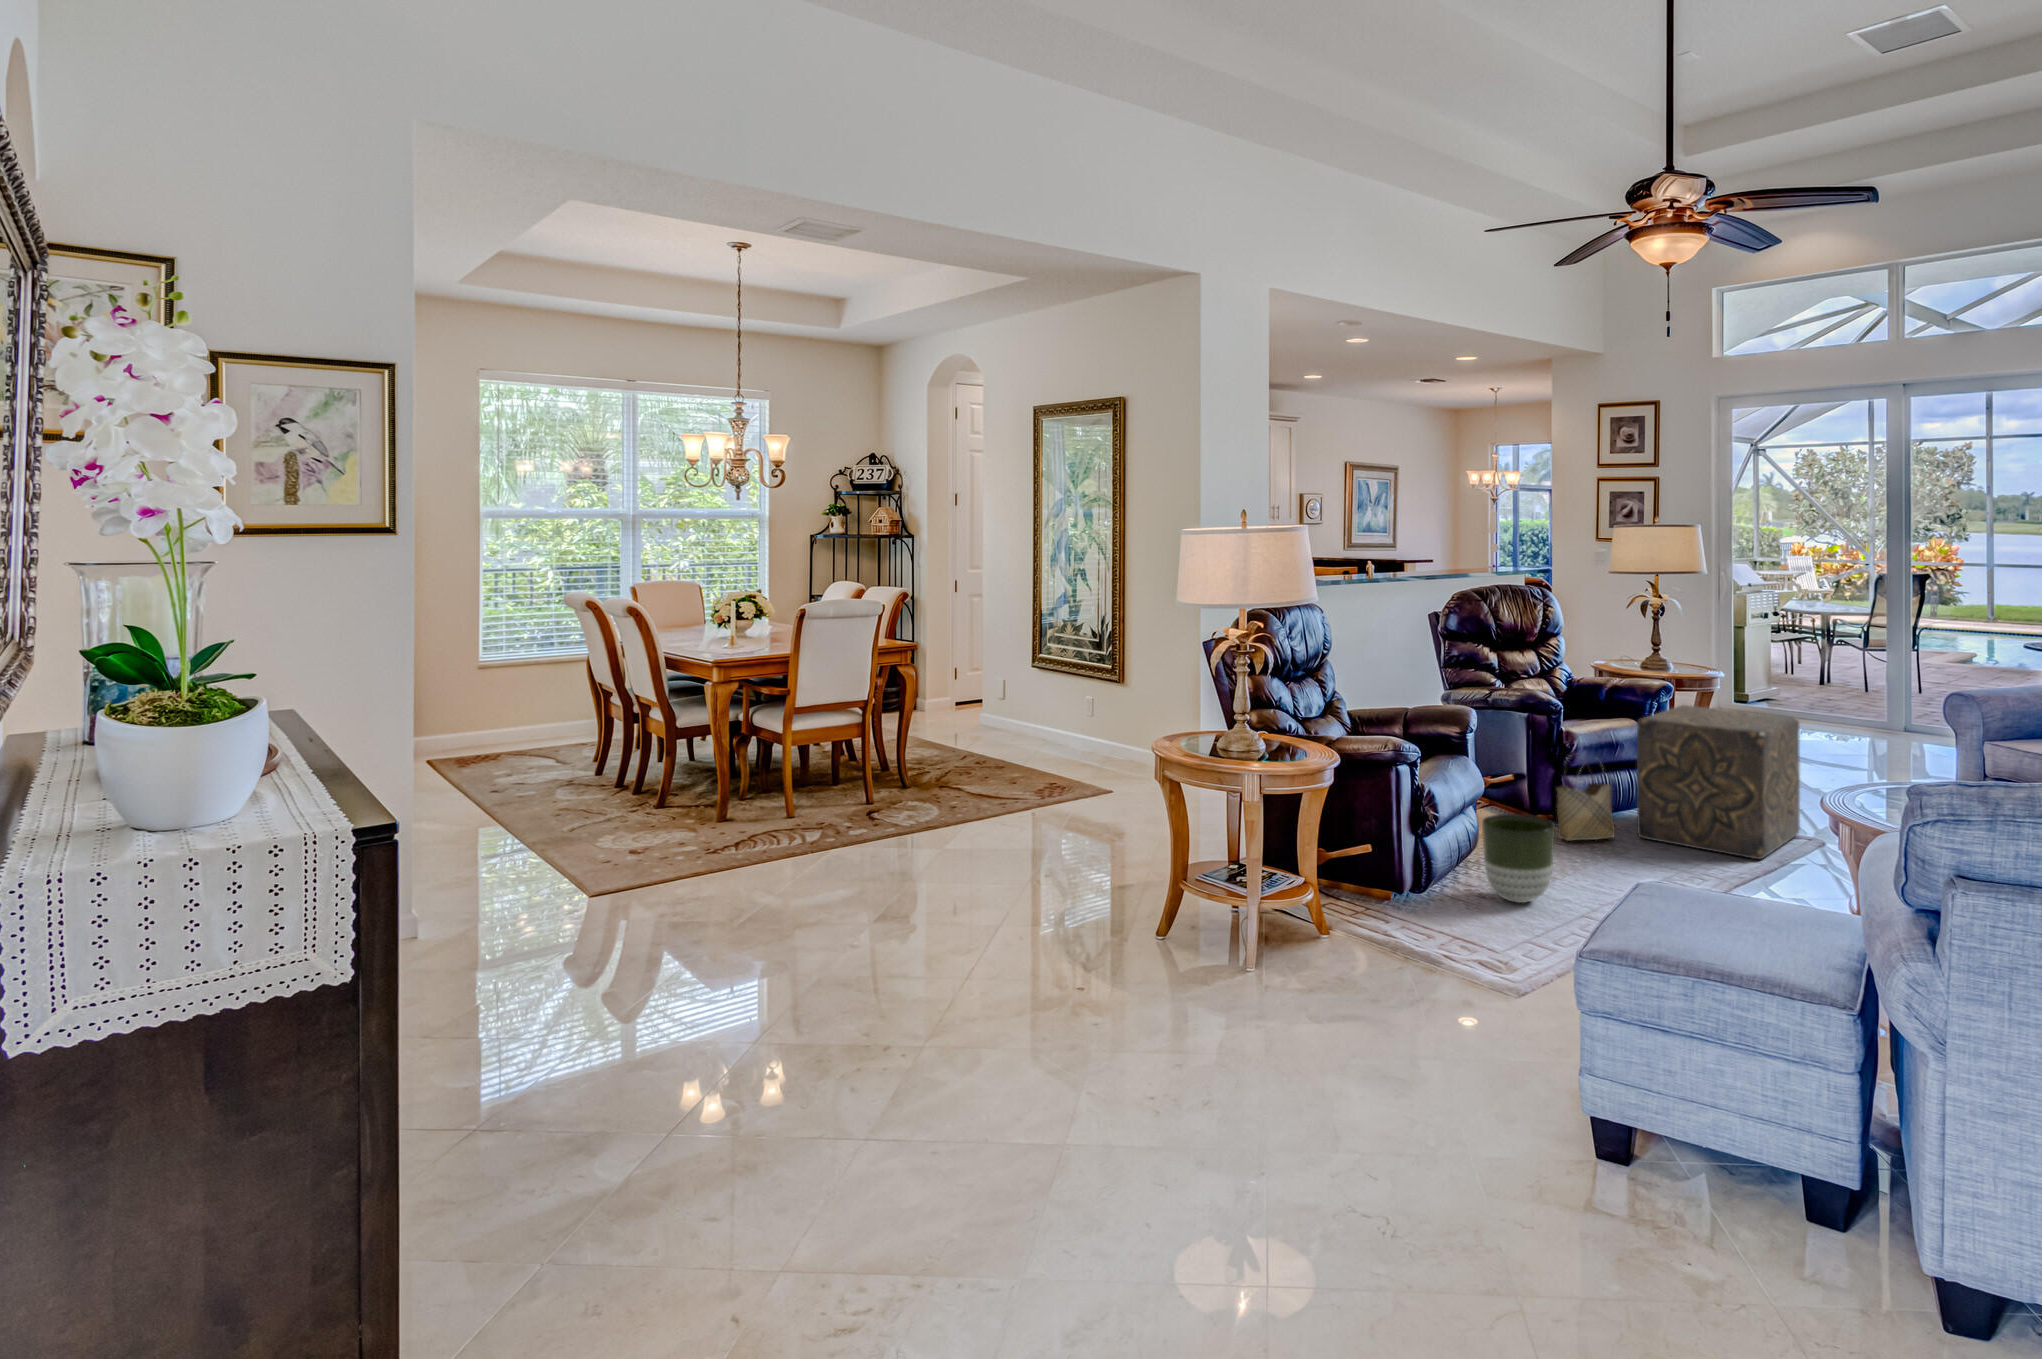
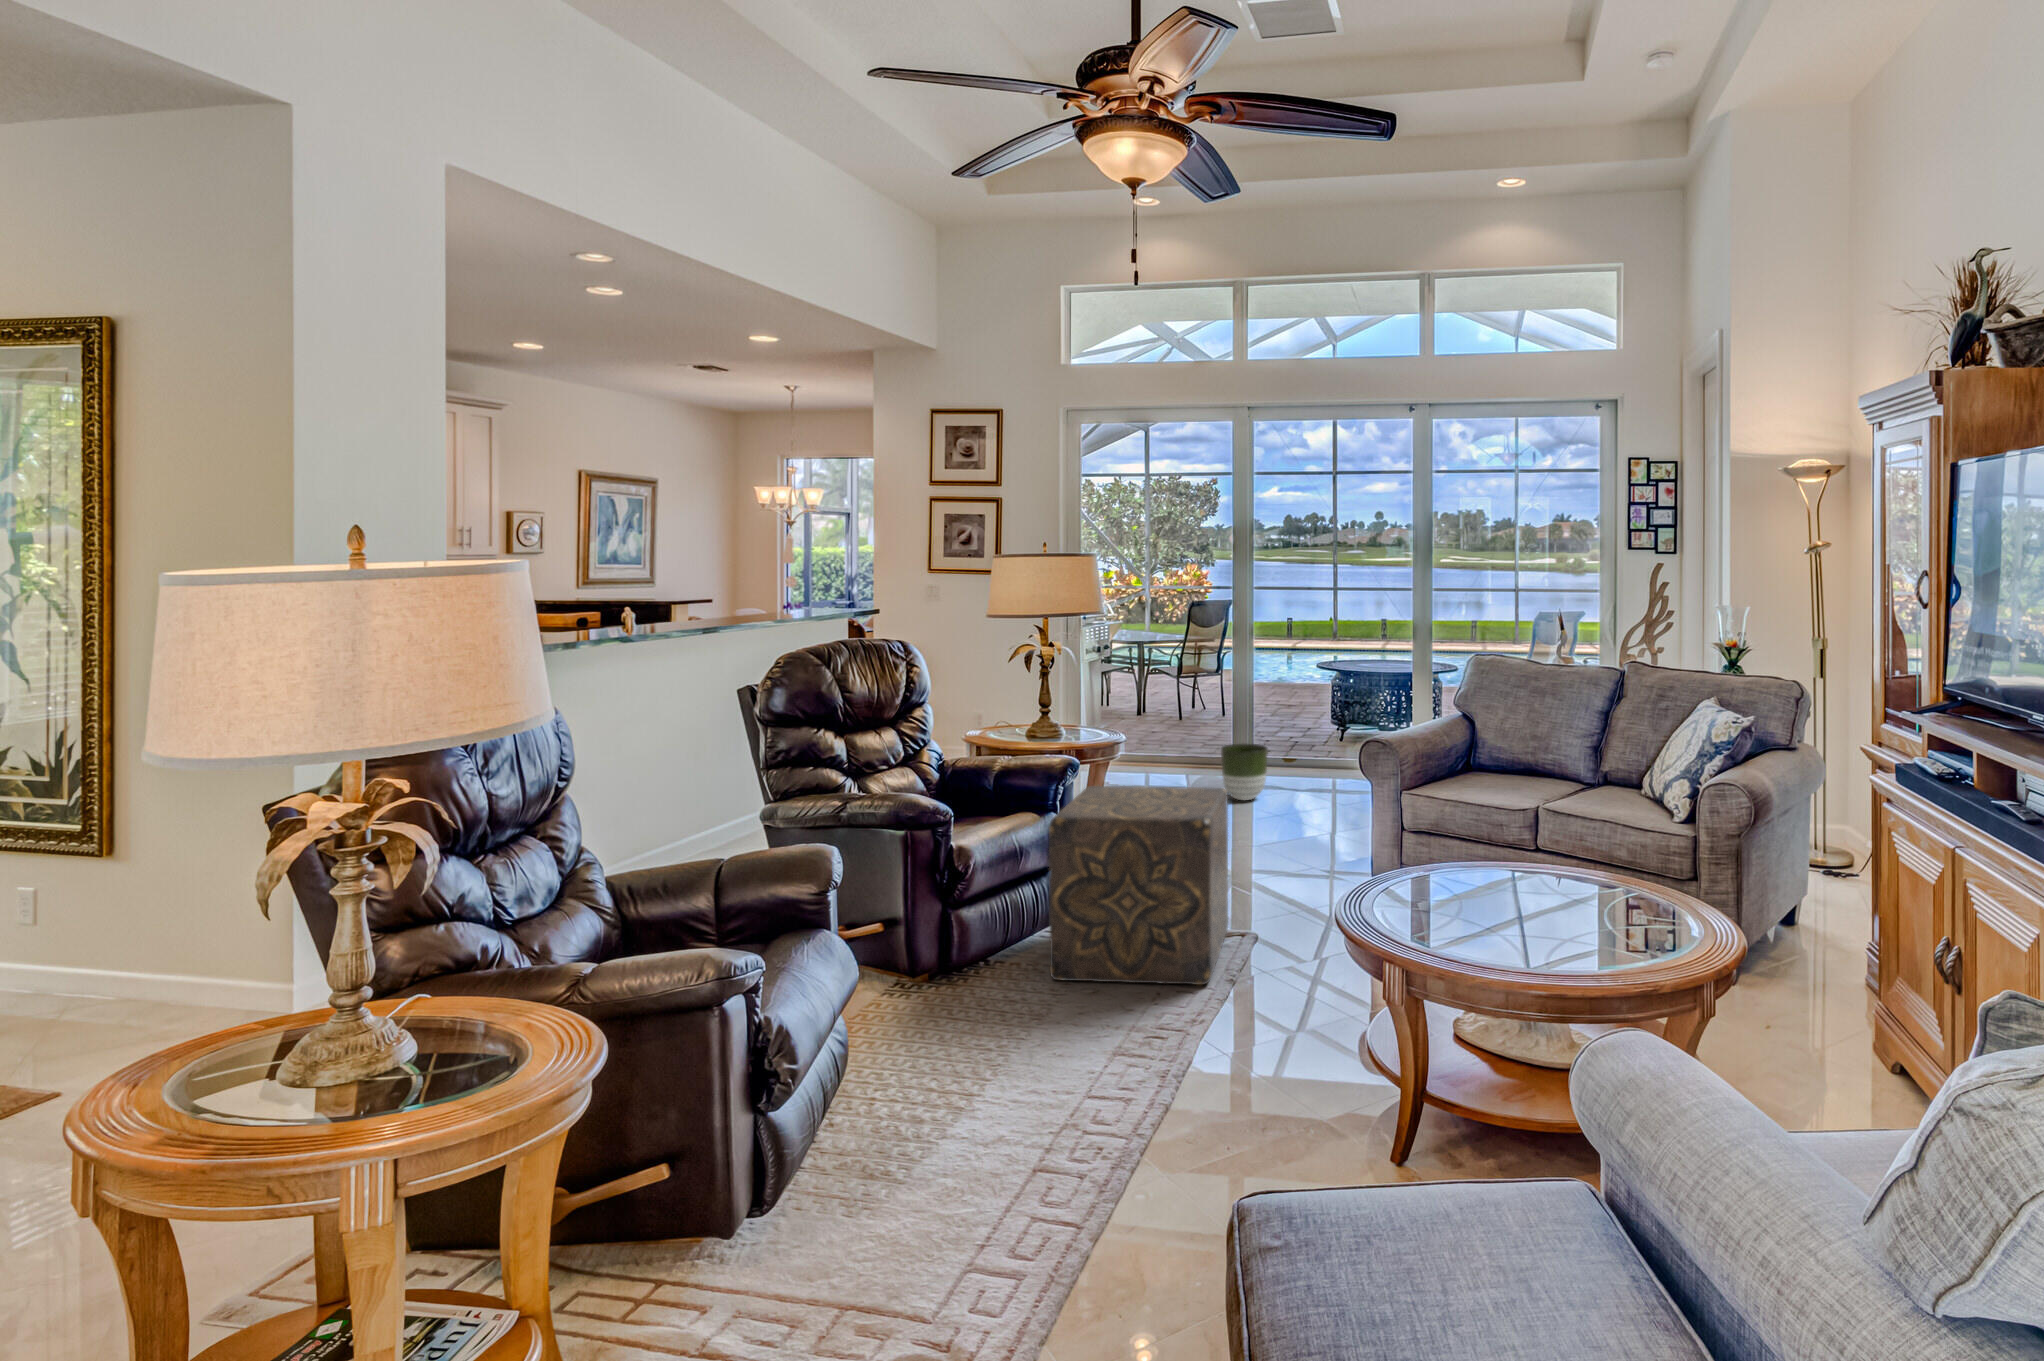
woven basket: present [1556,753,1615,841] -> none [946,878,1024,1011]
planter: present [1482,814,1555,903] -> present [1221,744,1268,801]

